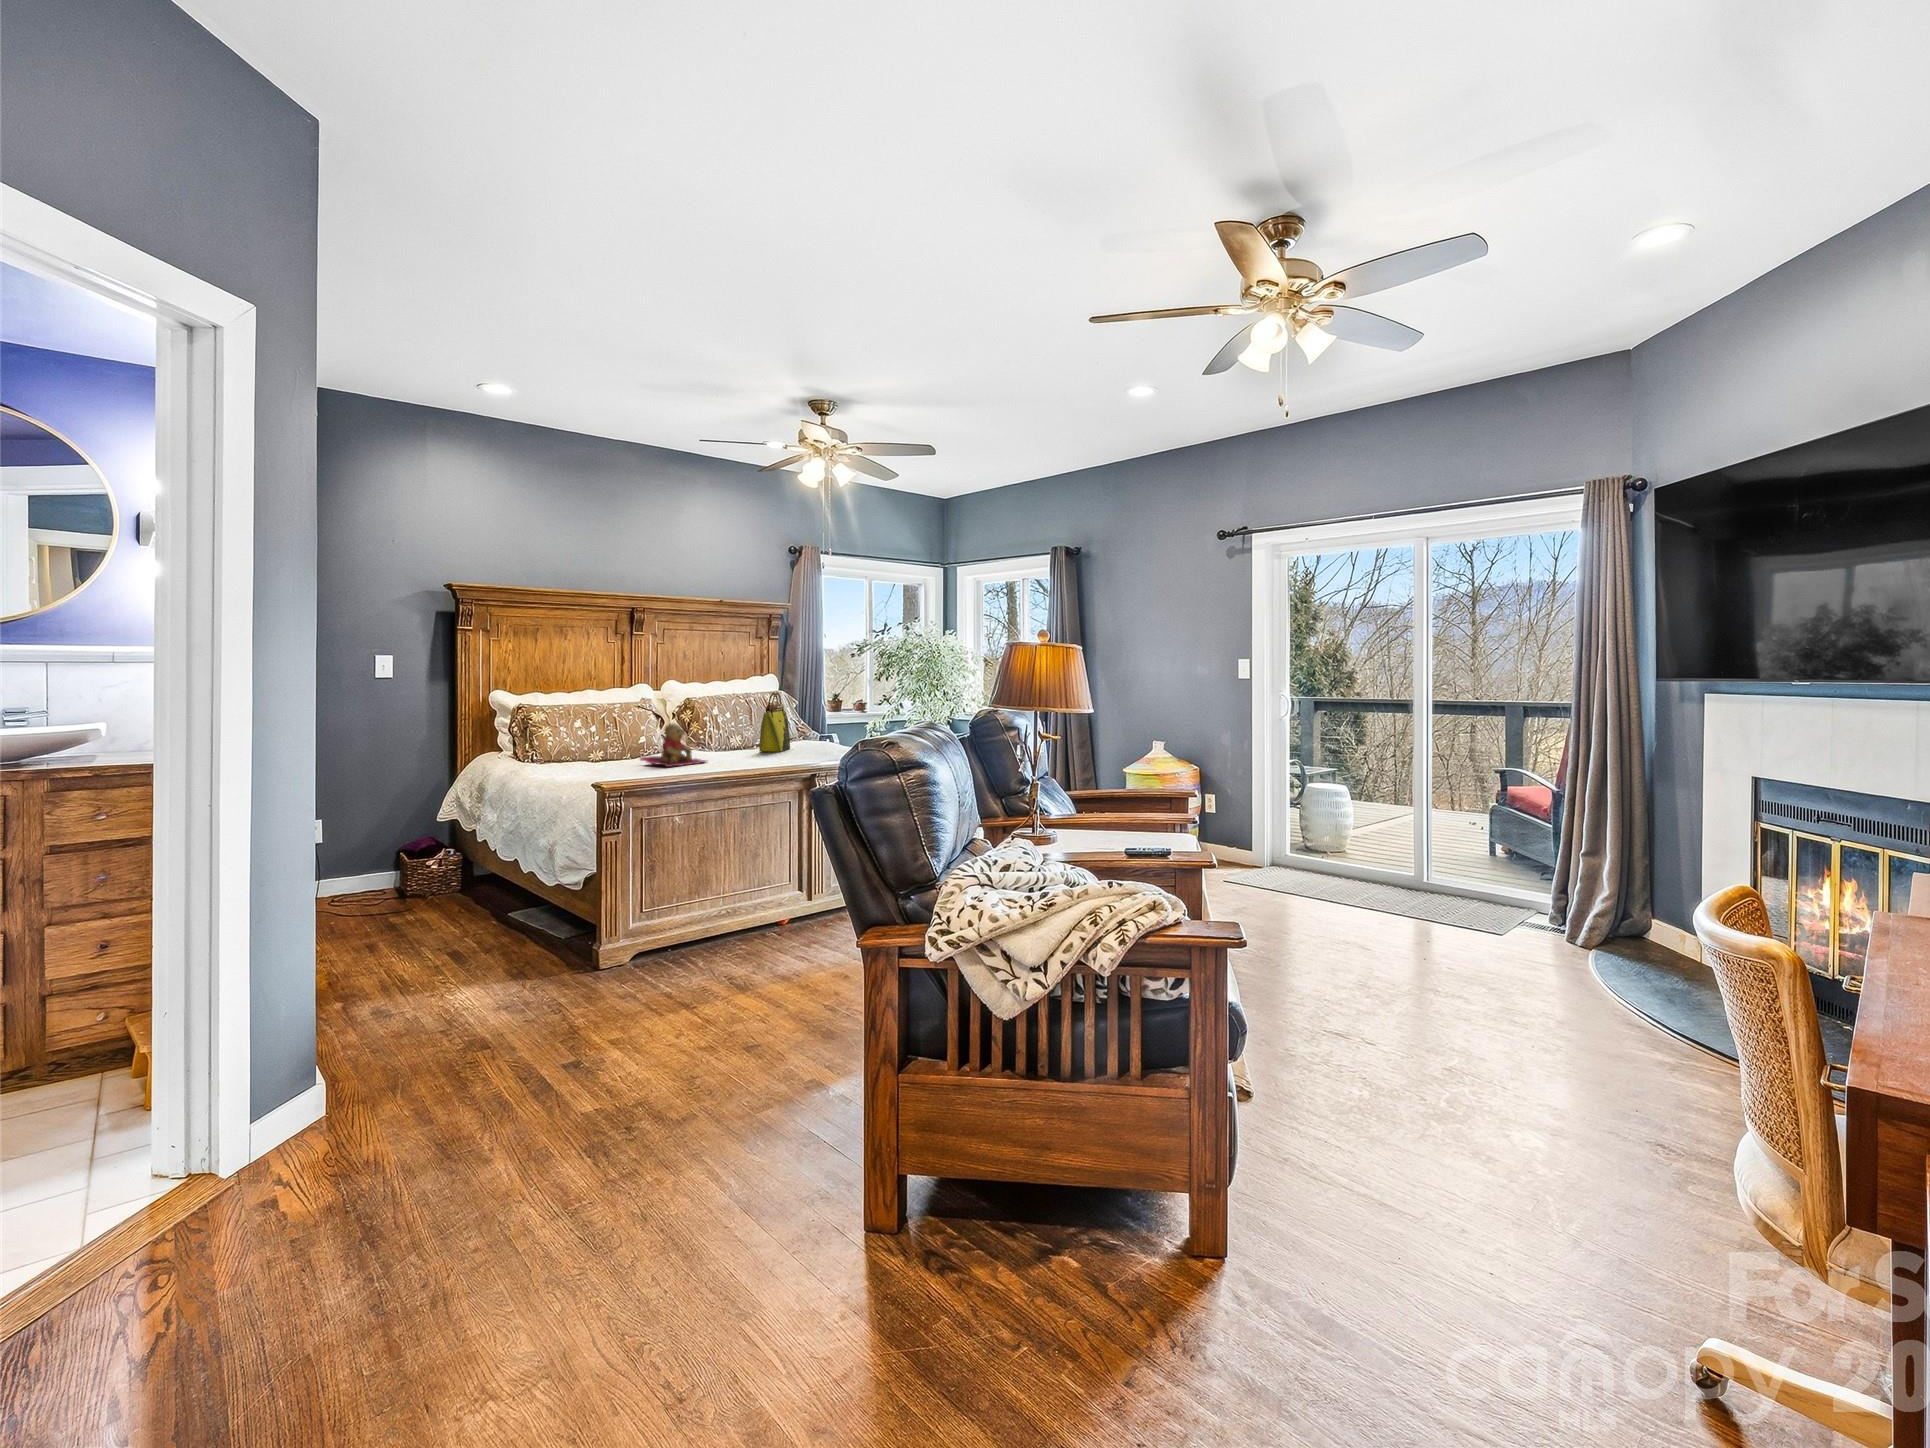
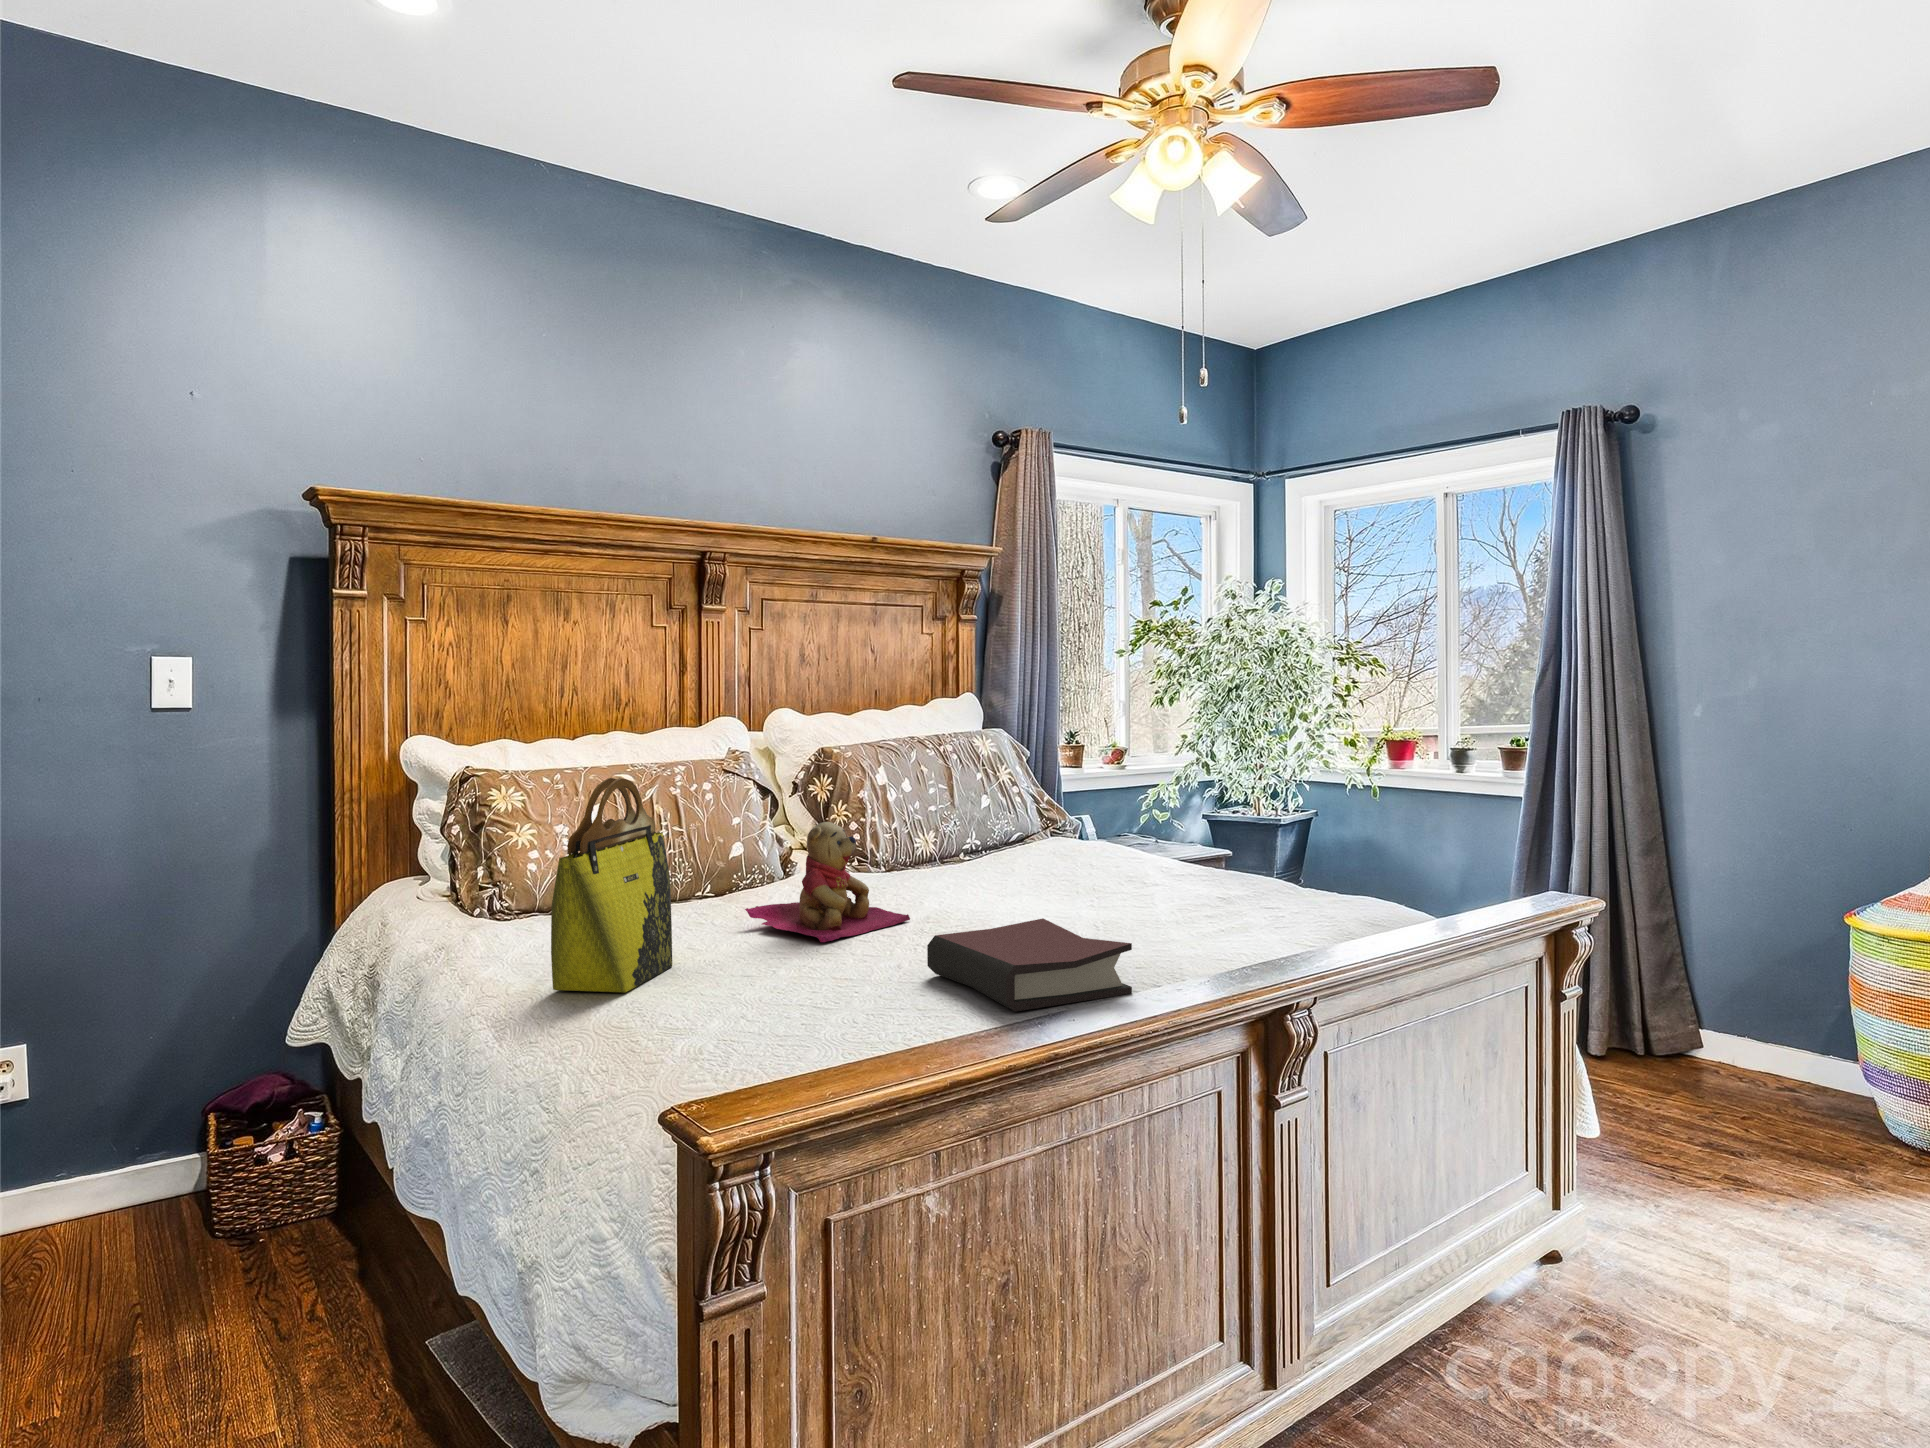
tote bag: present [759,692,790,752] -> present [551,778,672,993]
hardback book: none [699,754,768,778] -> present [927,918,1132,1012]

